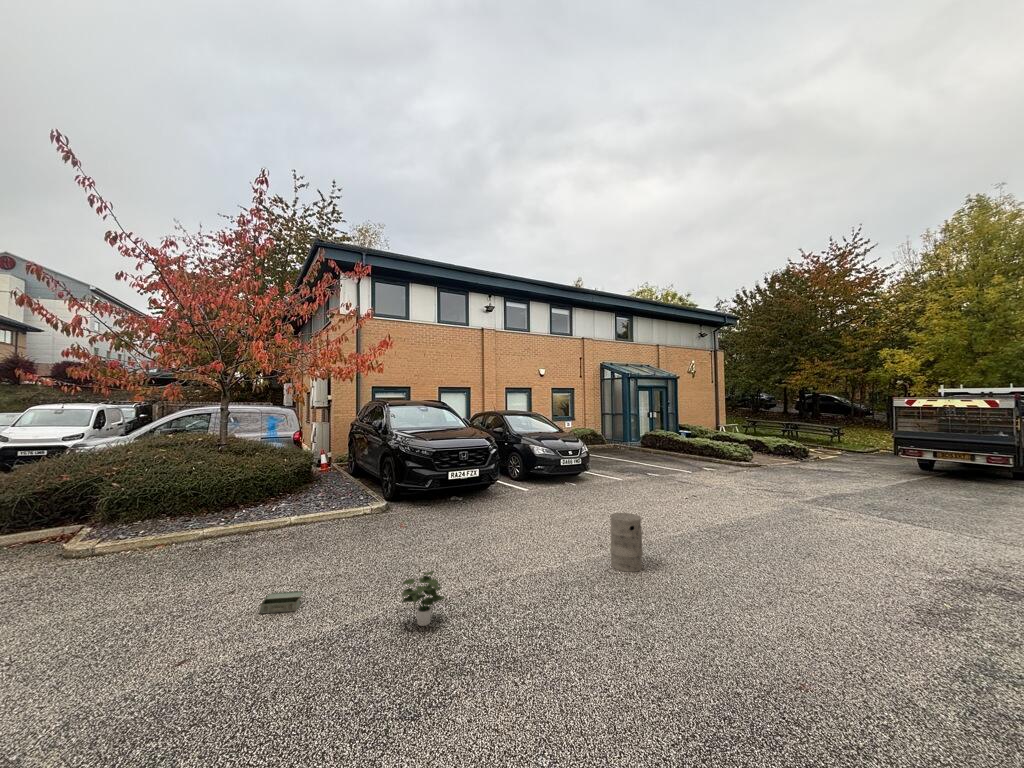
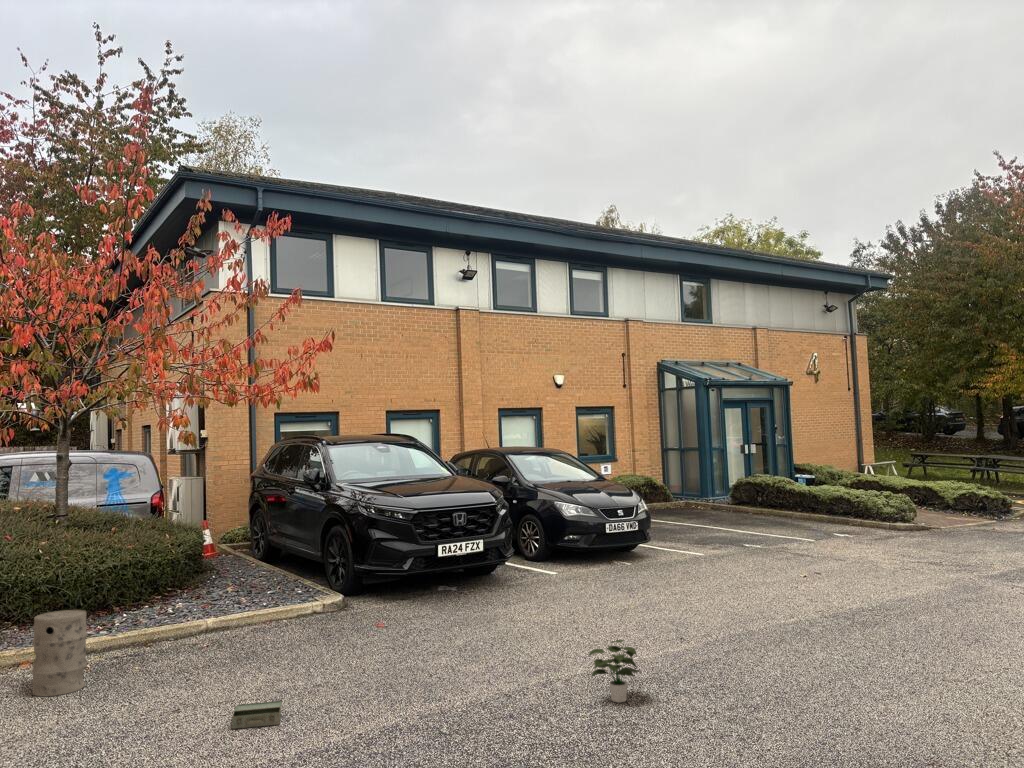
trash can: present [610,513,643,572] -> present [31,610,87,696]
potted plant: present [402,571,445,626] -> present [589,640,639,703]

